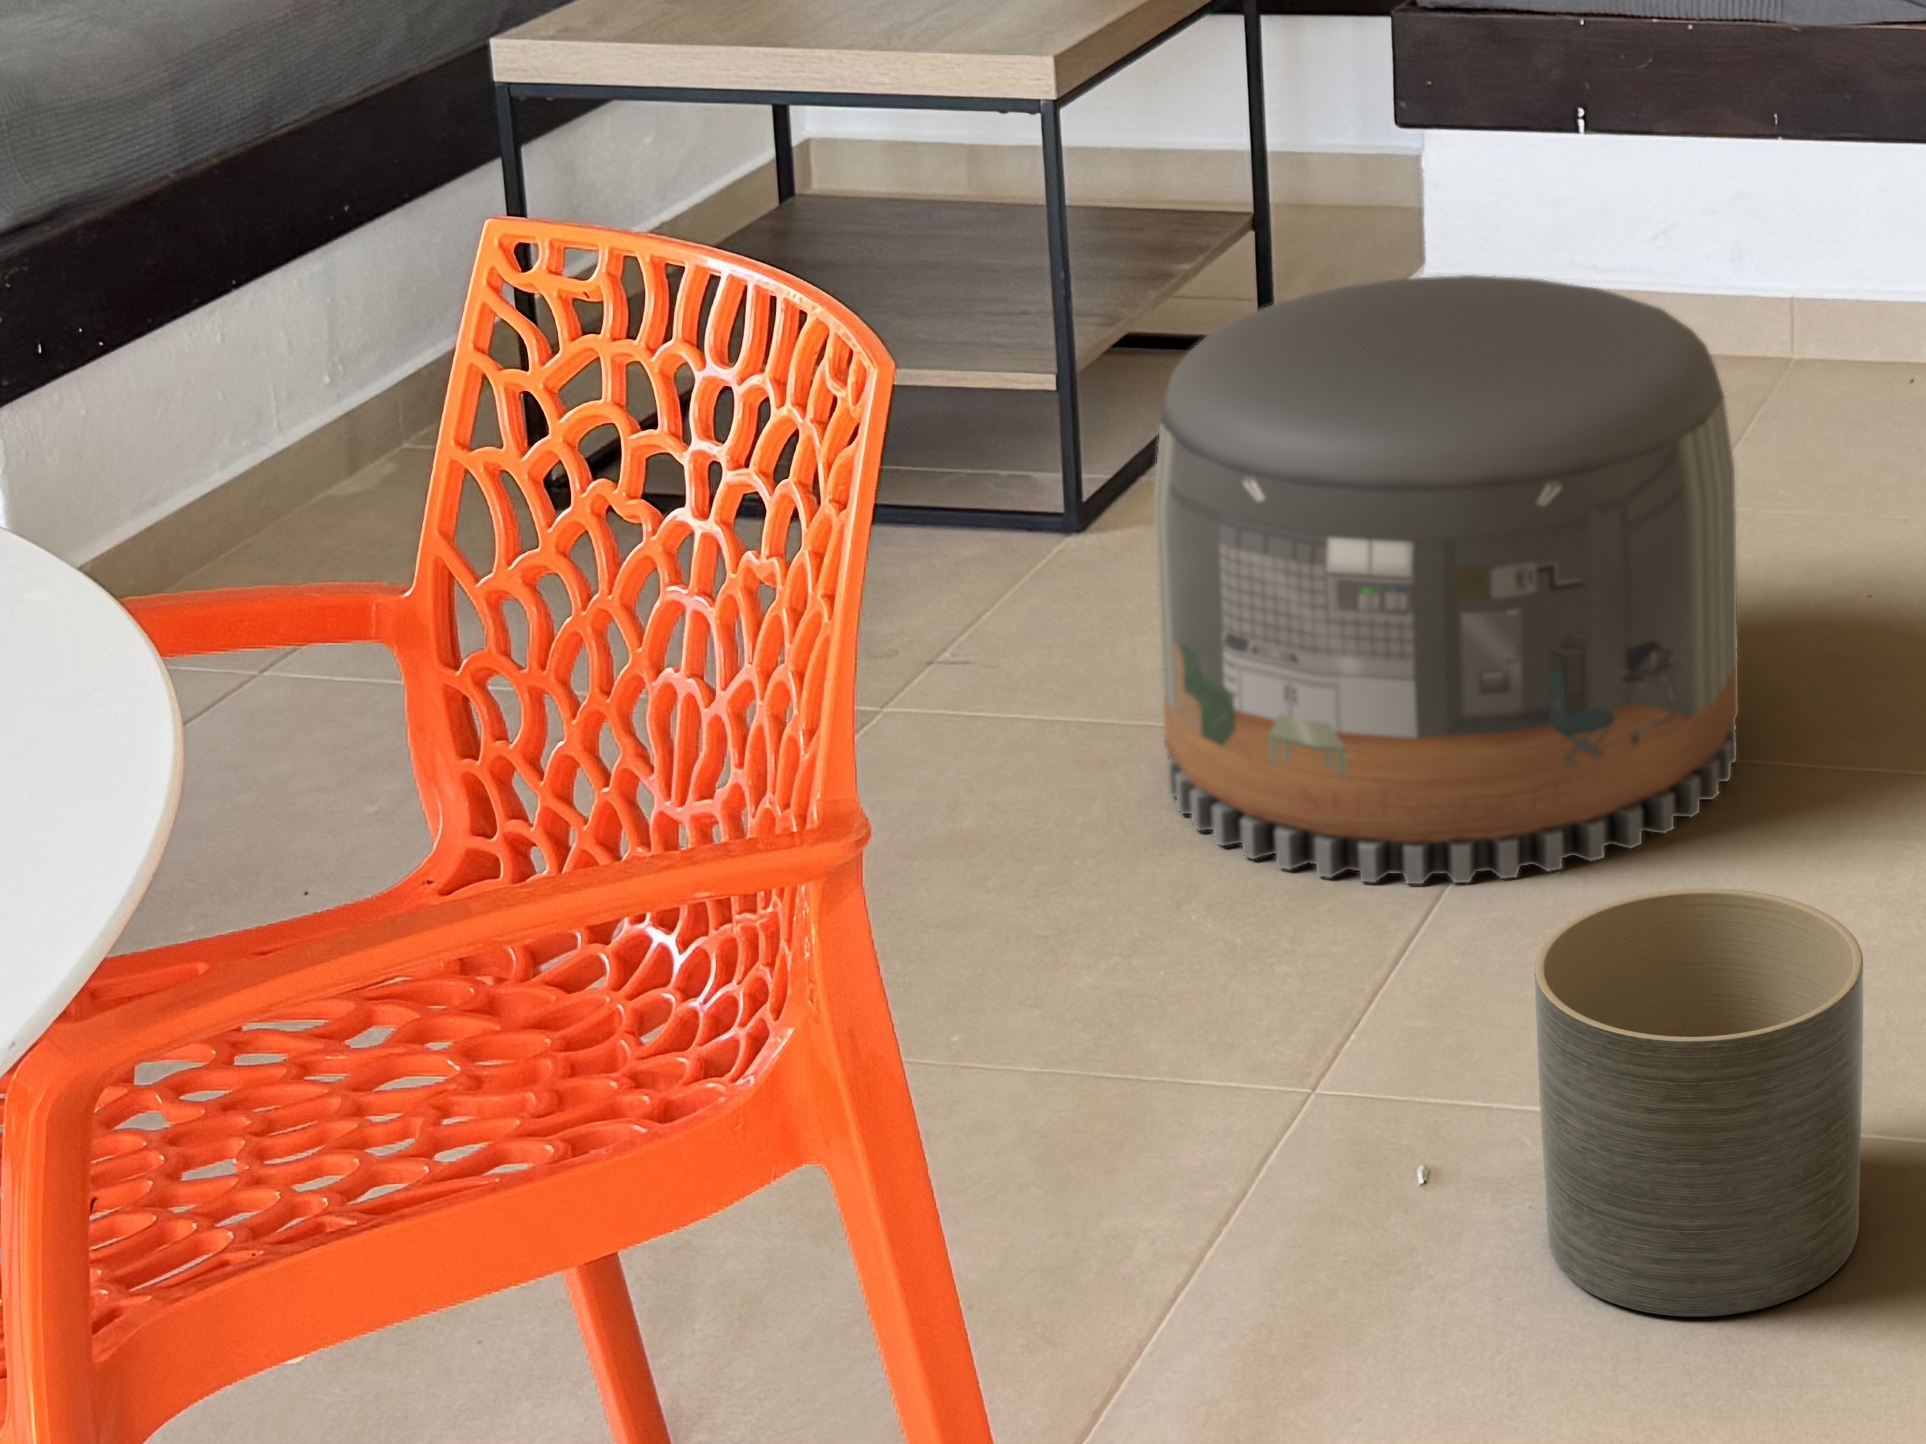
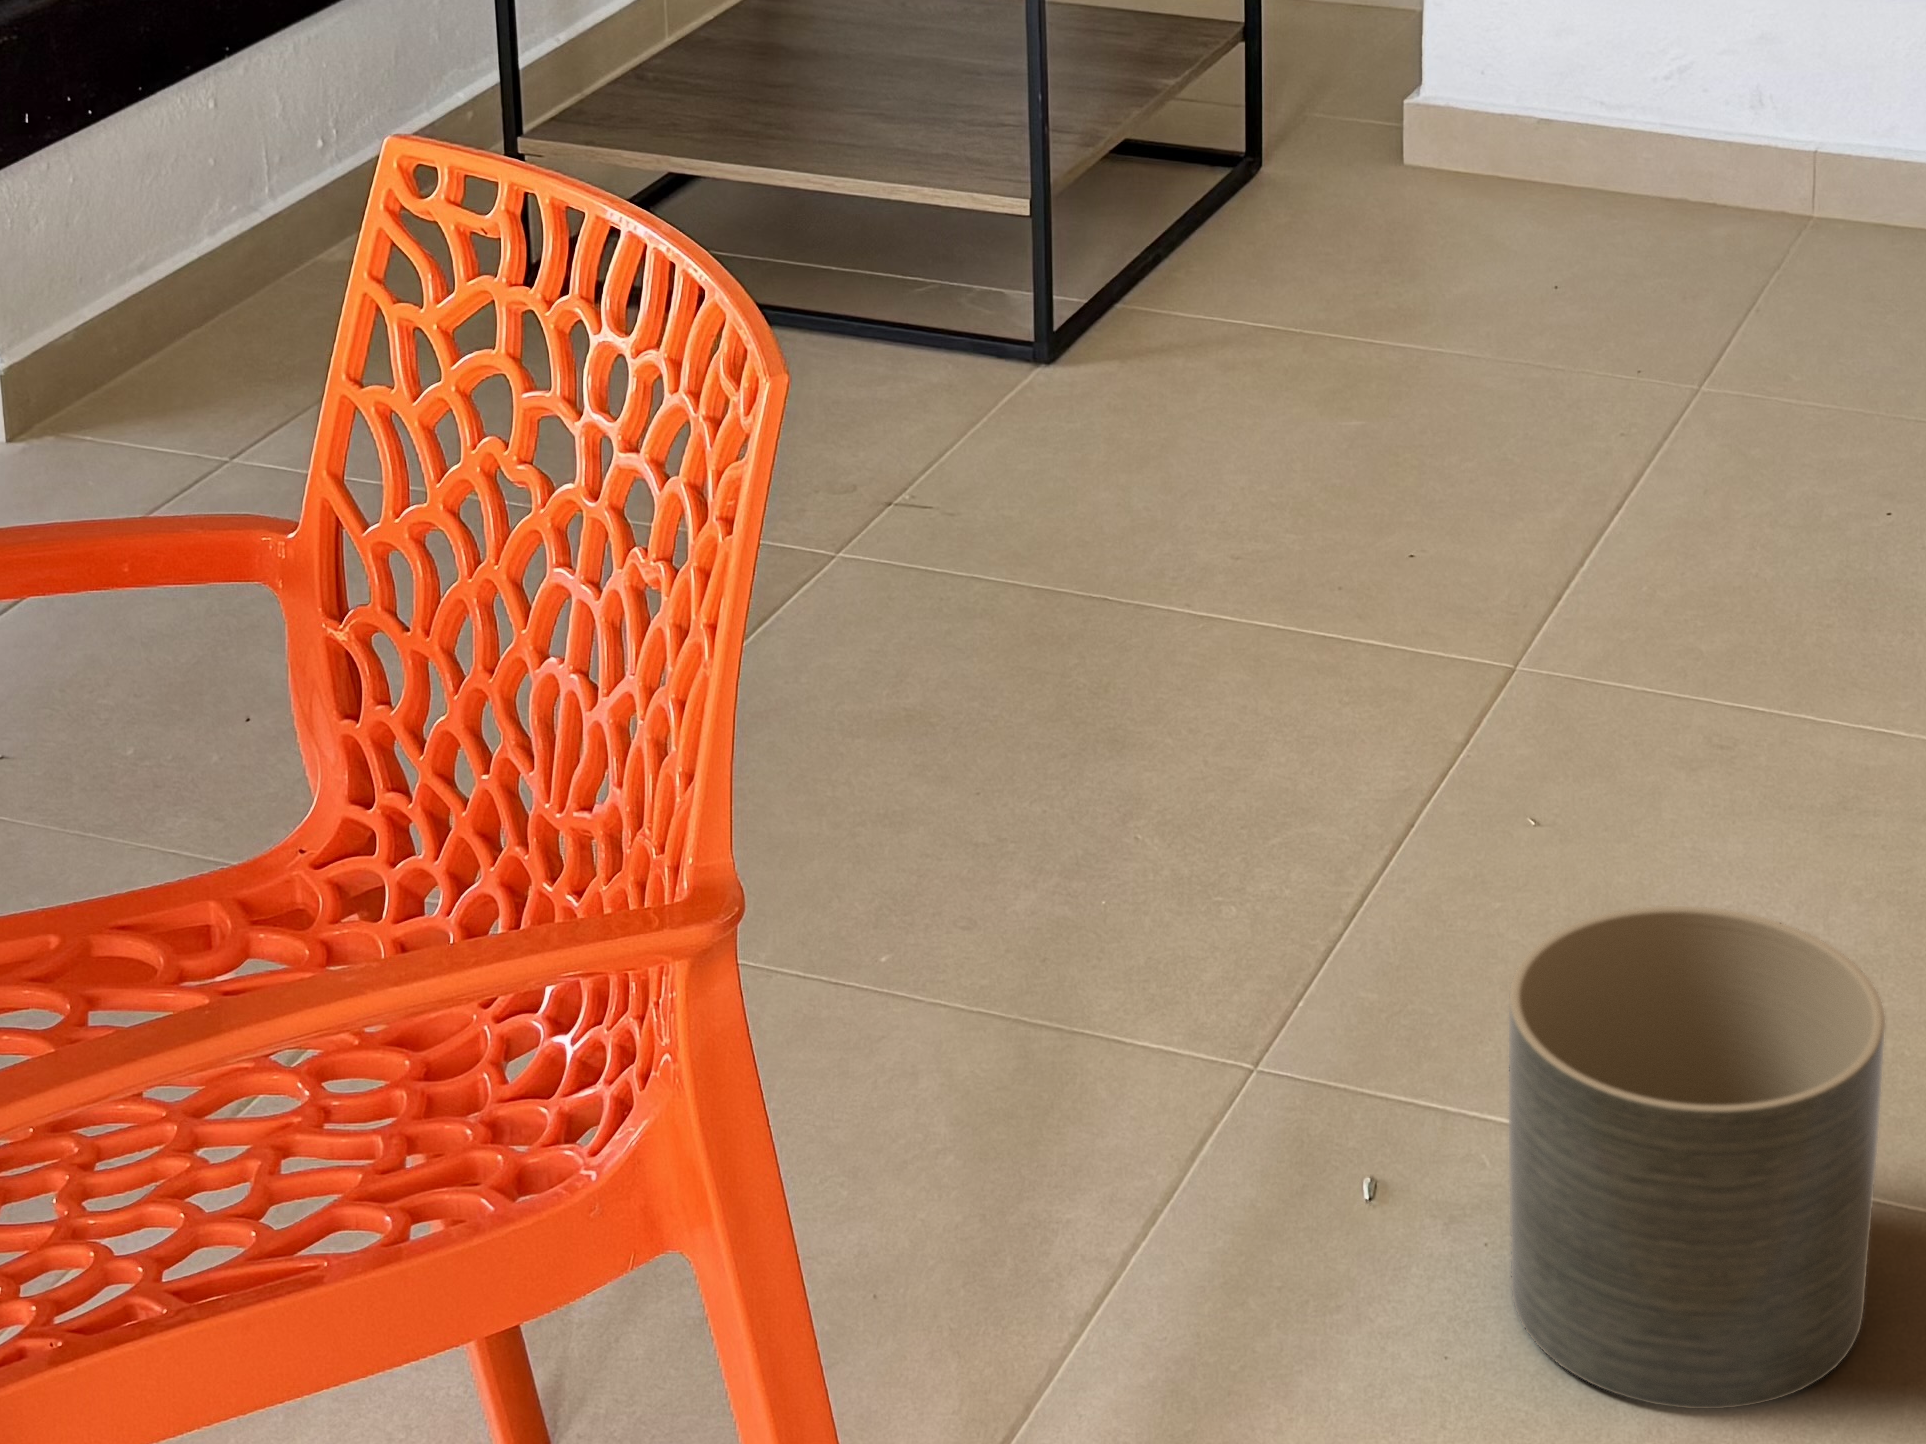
pouf: present [1154,275,1738,884] -> none [1129,141,1758,823]

